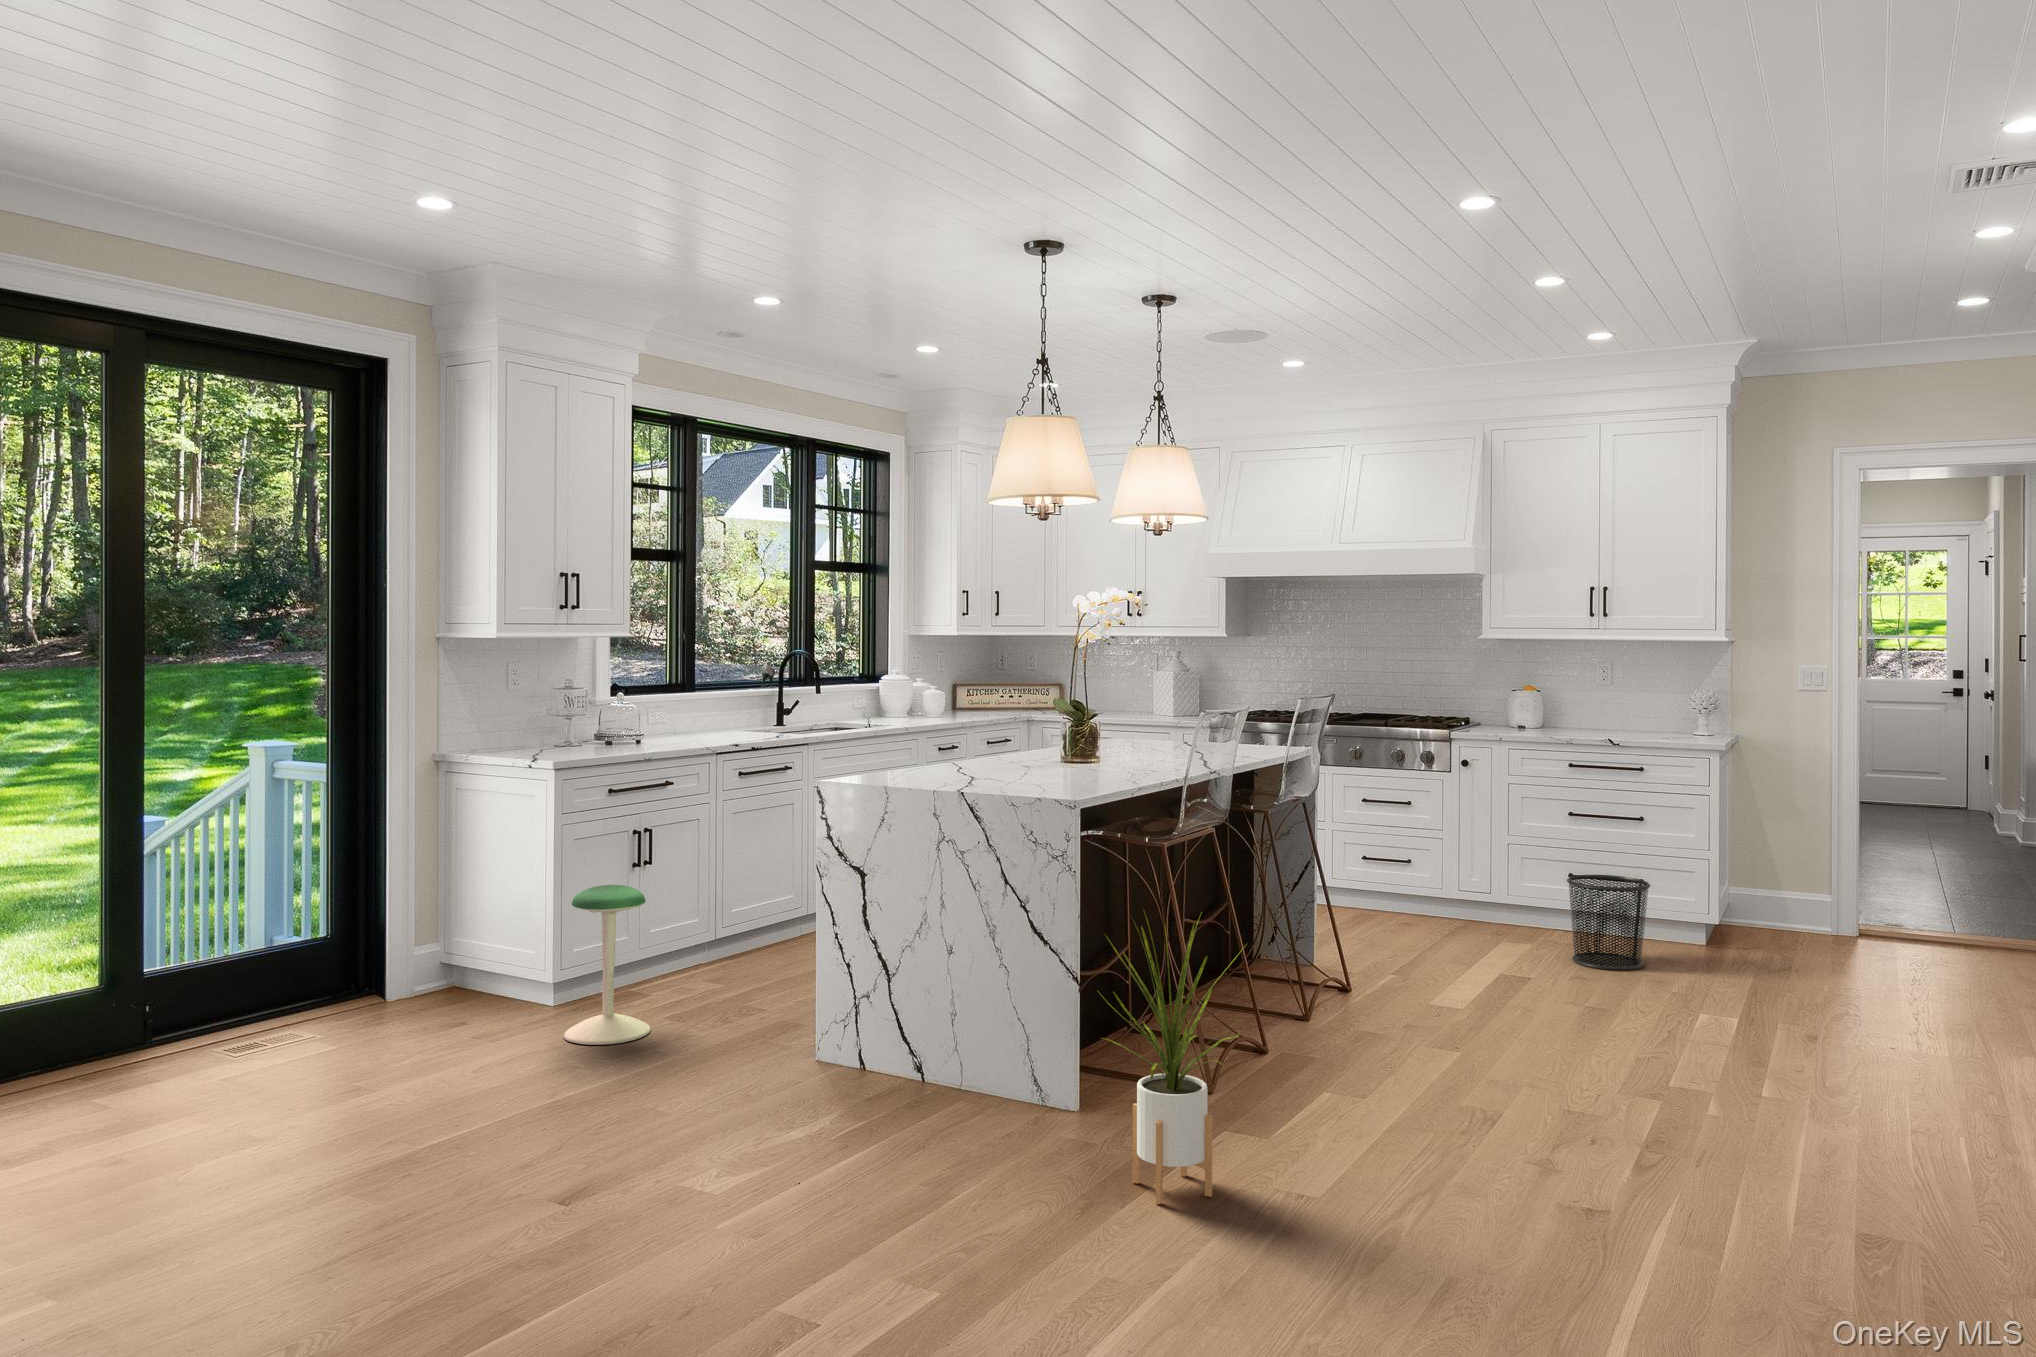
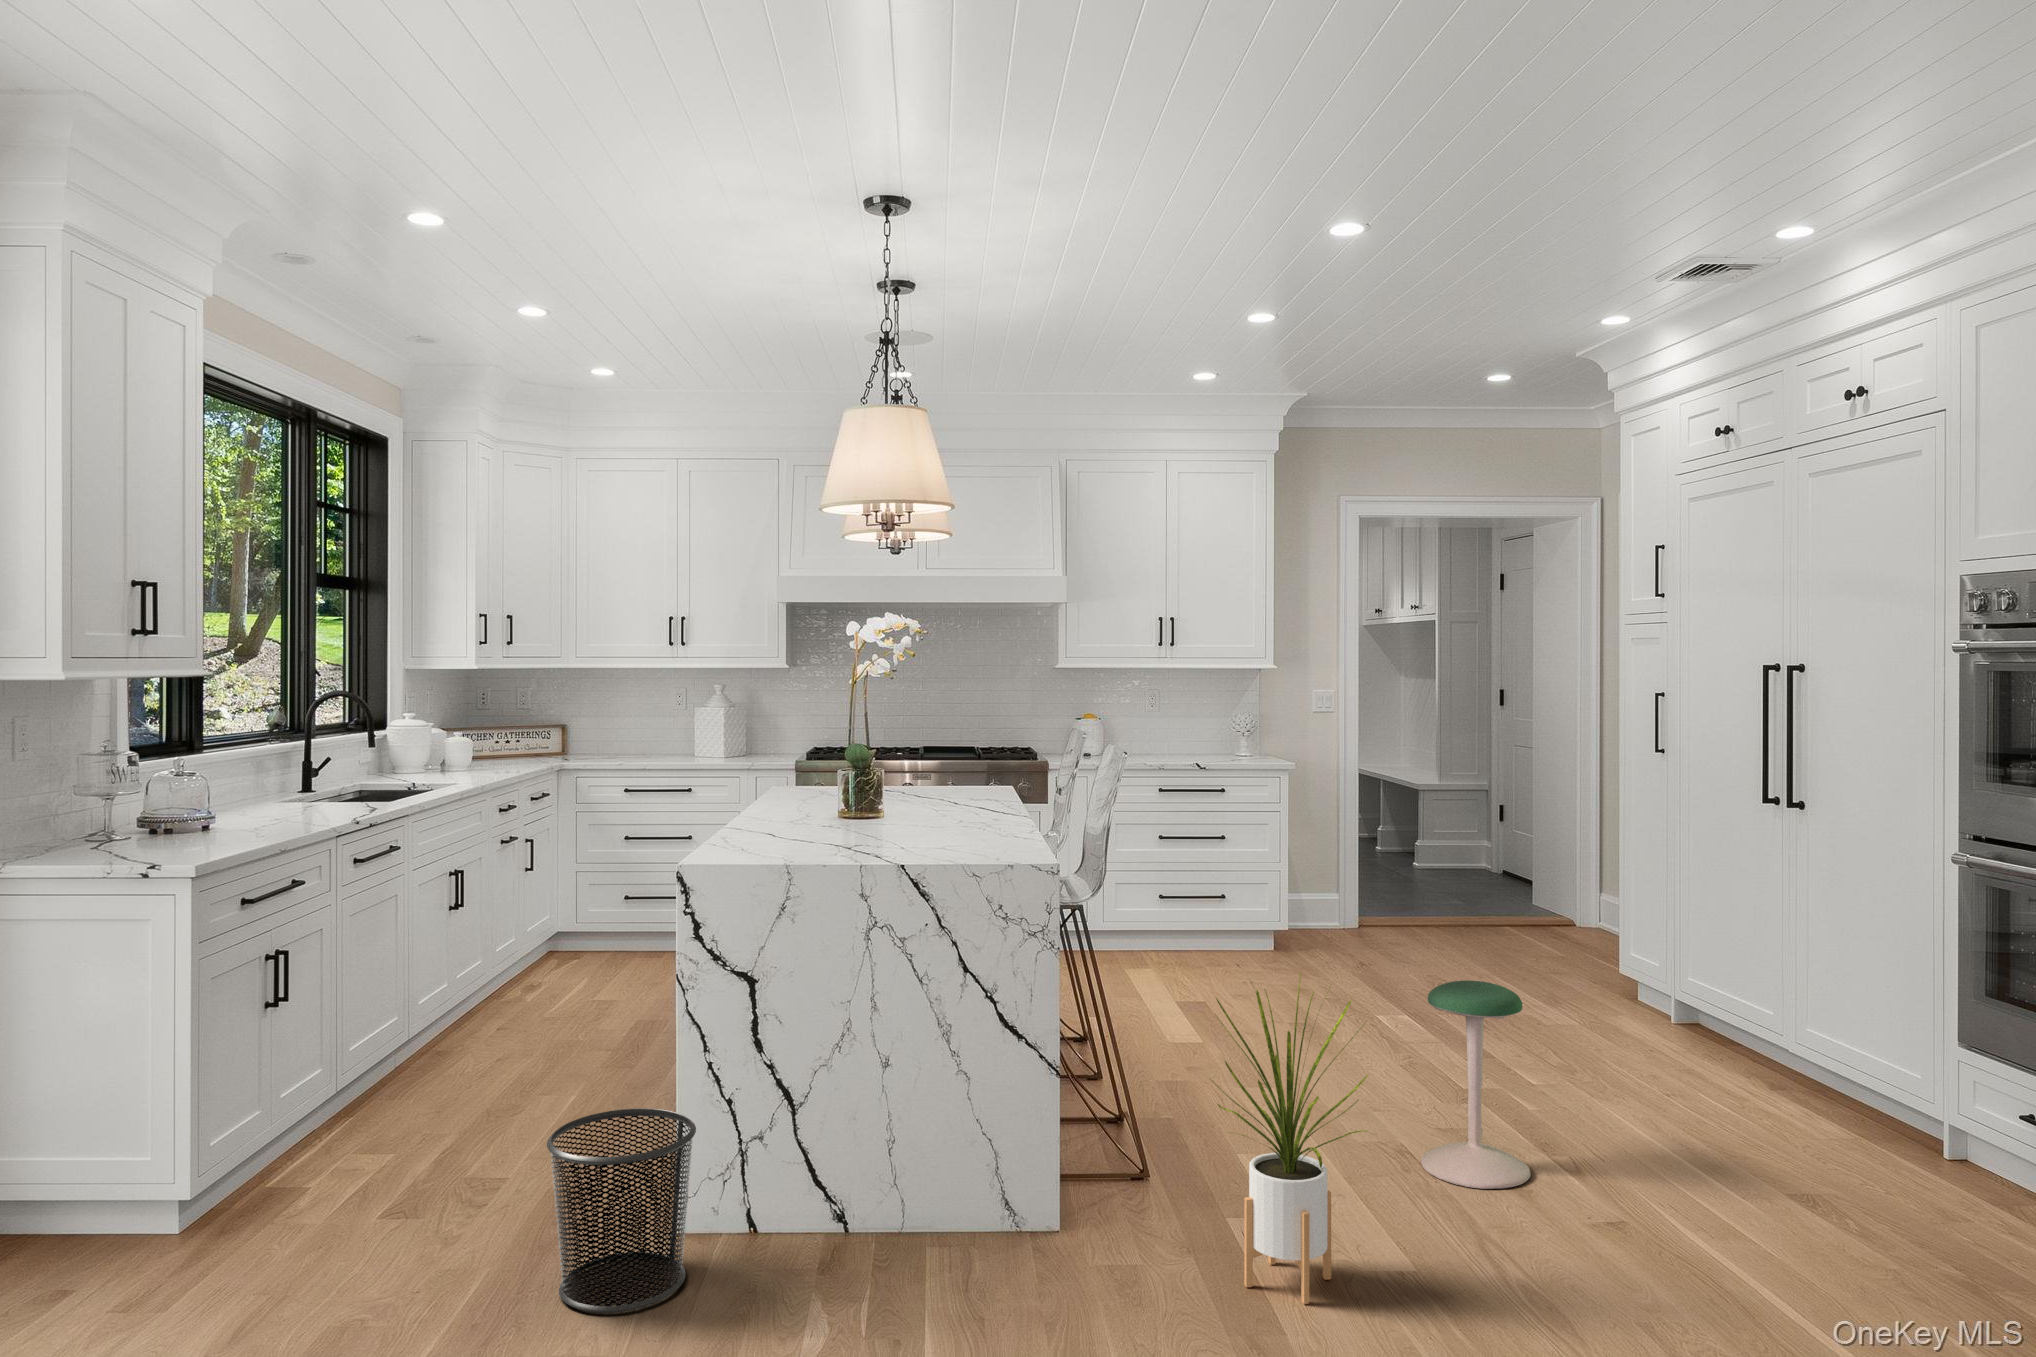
waste bin: present [1567,875,1650,970] -> present [547,1108,696,1313]
stool: present [564,885,651,1045] -> present [1421,980,1531,1189]

